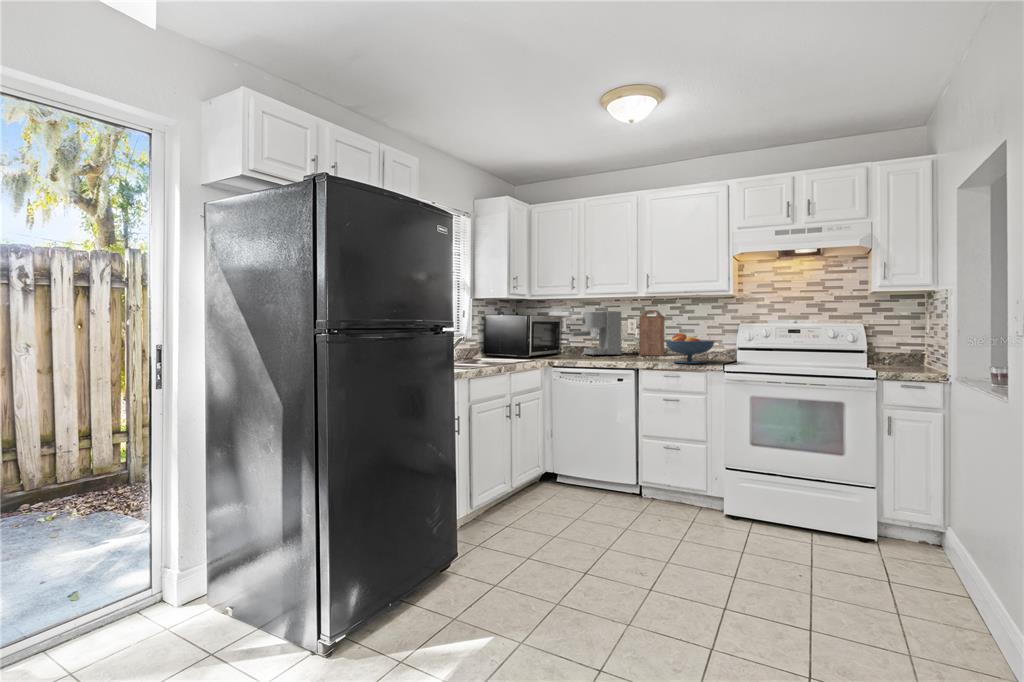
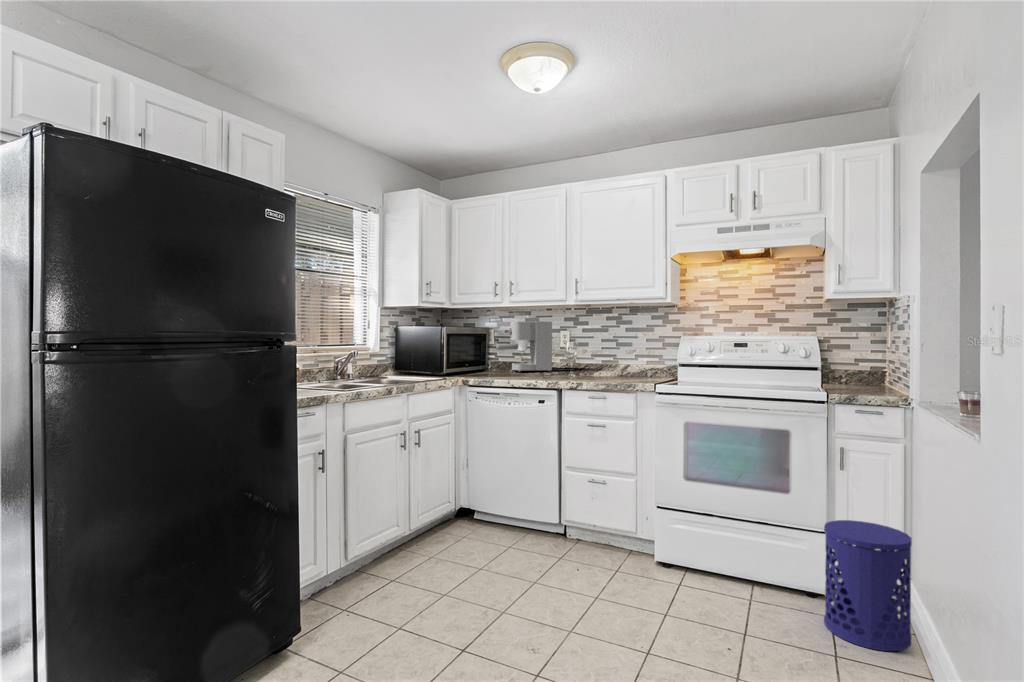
cutting board: present [639,310,665,356] -> none [572,320,599,372]
fruit bowl: present [665,333,715,364] -> none [593,347,649,382]
waste bin: none [873,475,948,577] -> present [824,520,912,651]

